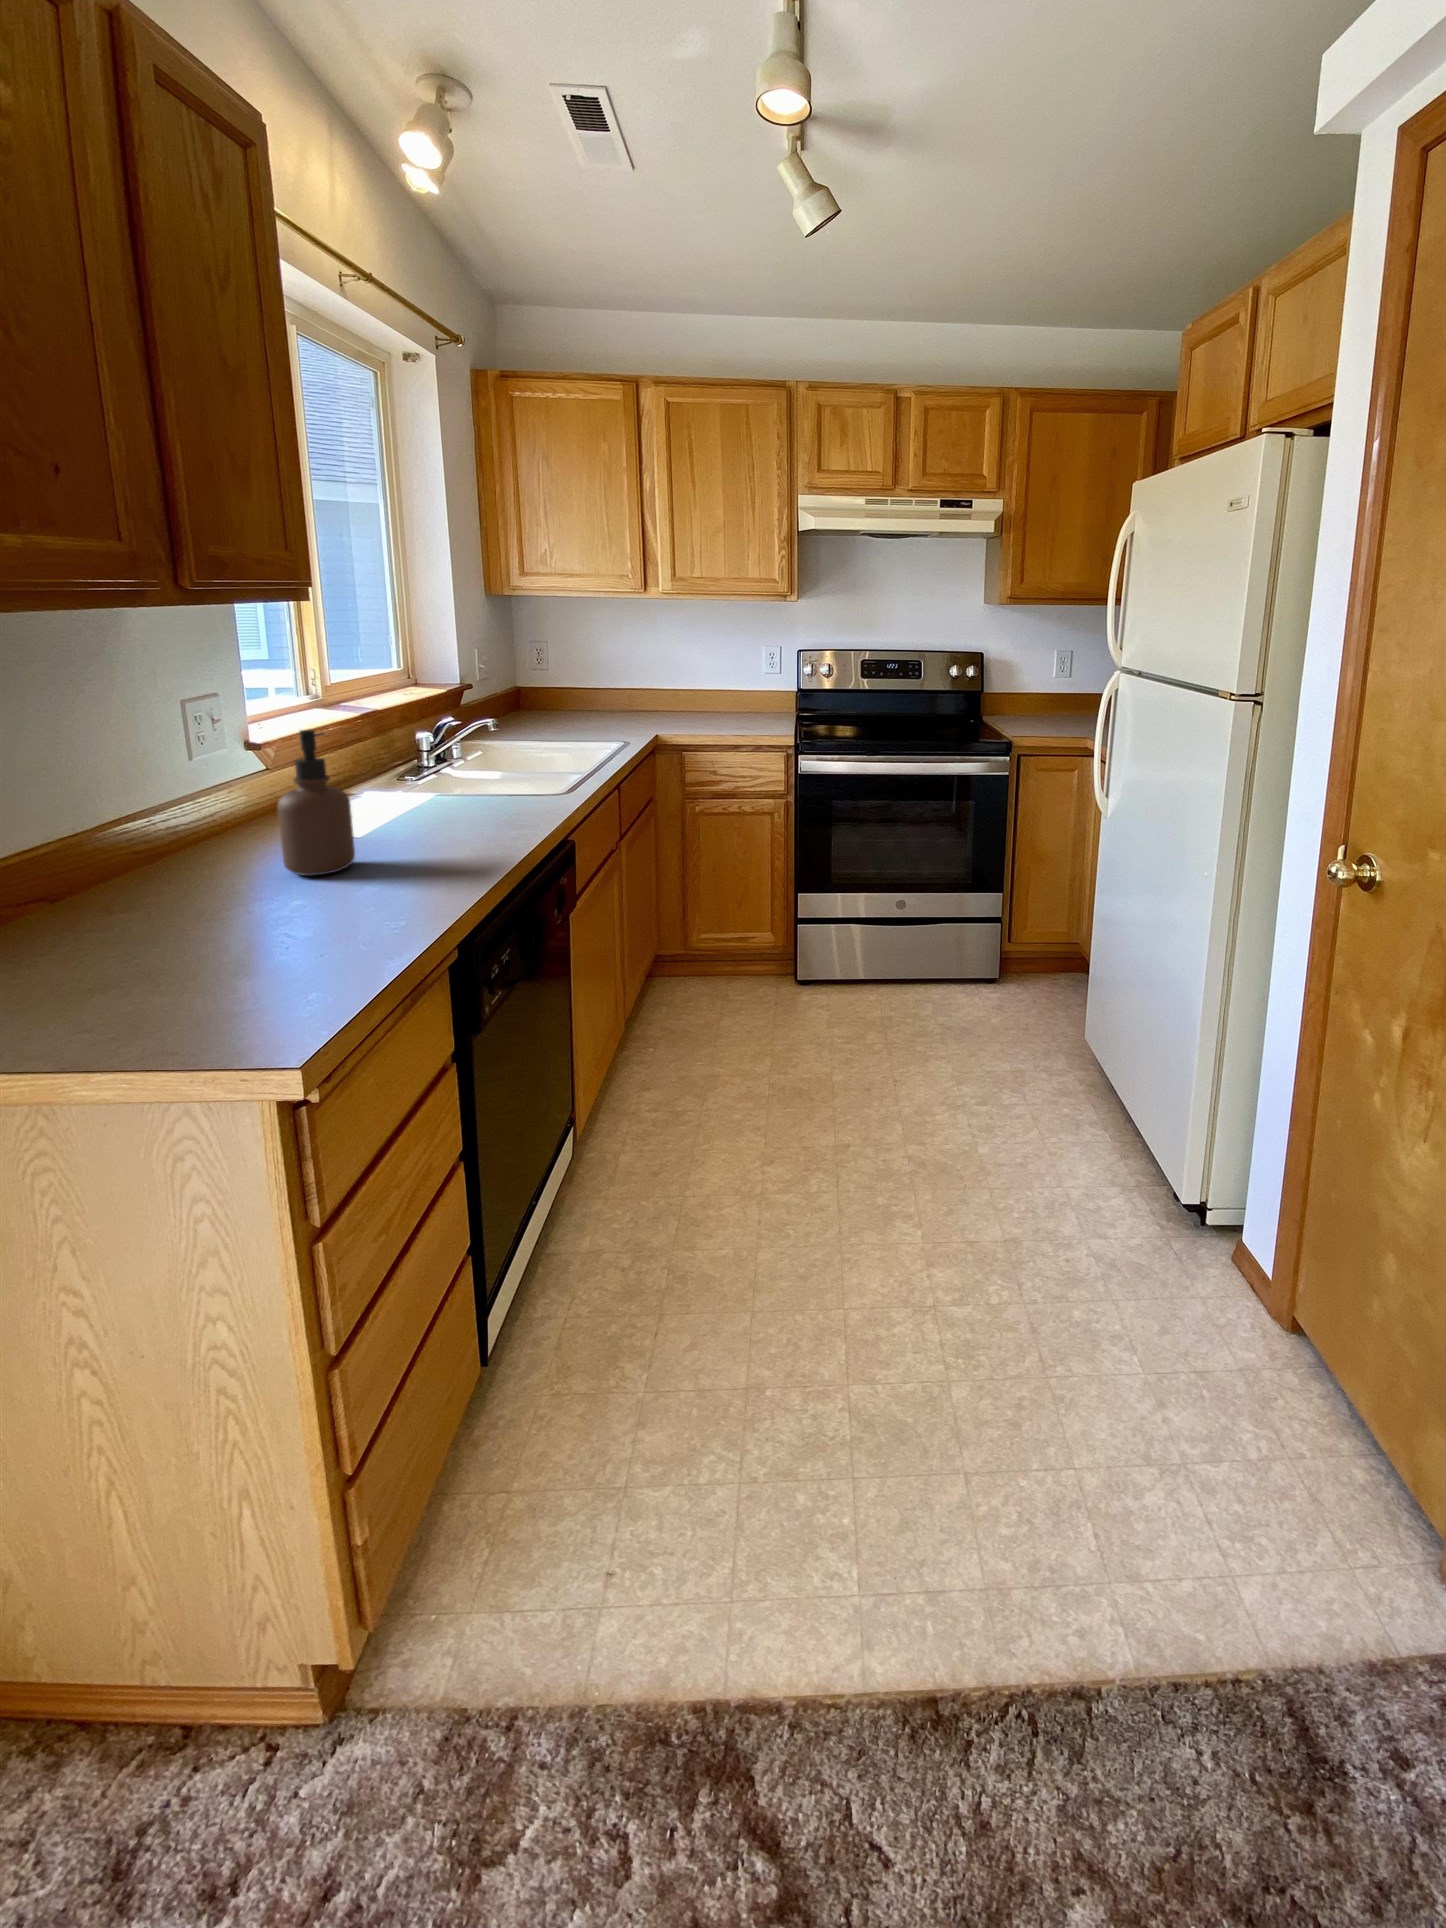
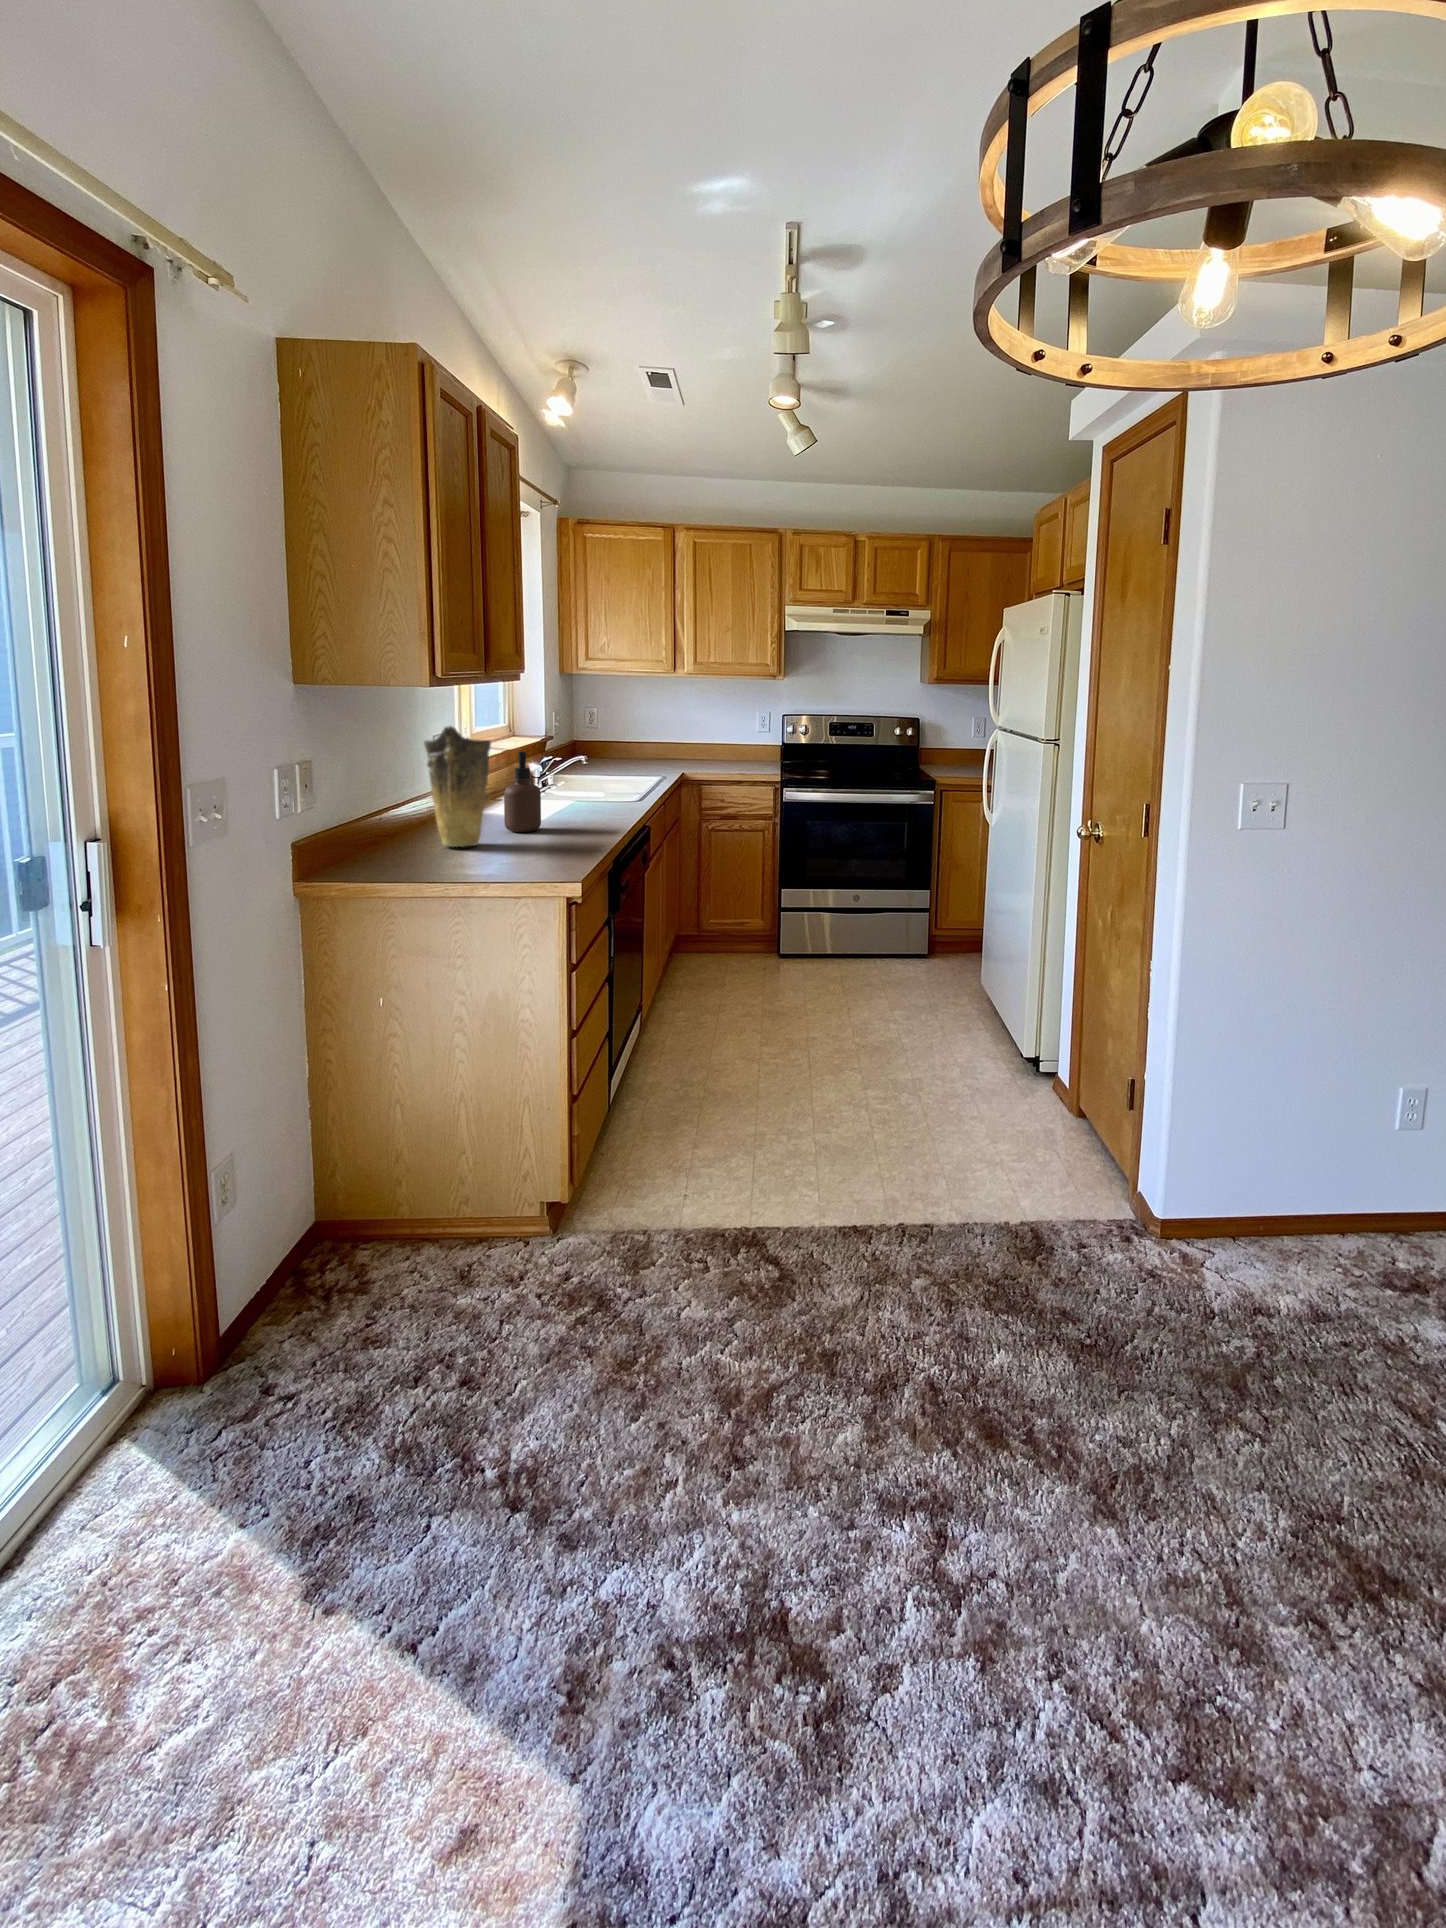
vase: none [49,691,210,930] -> present [424,726,491,847]

